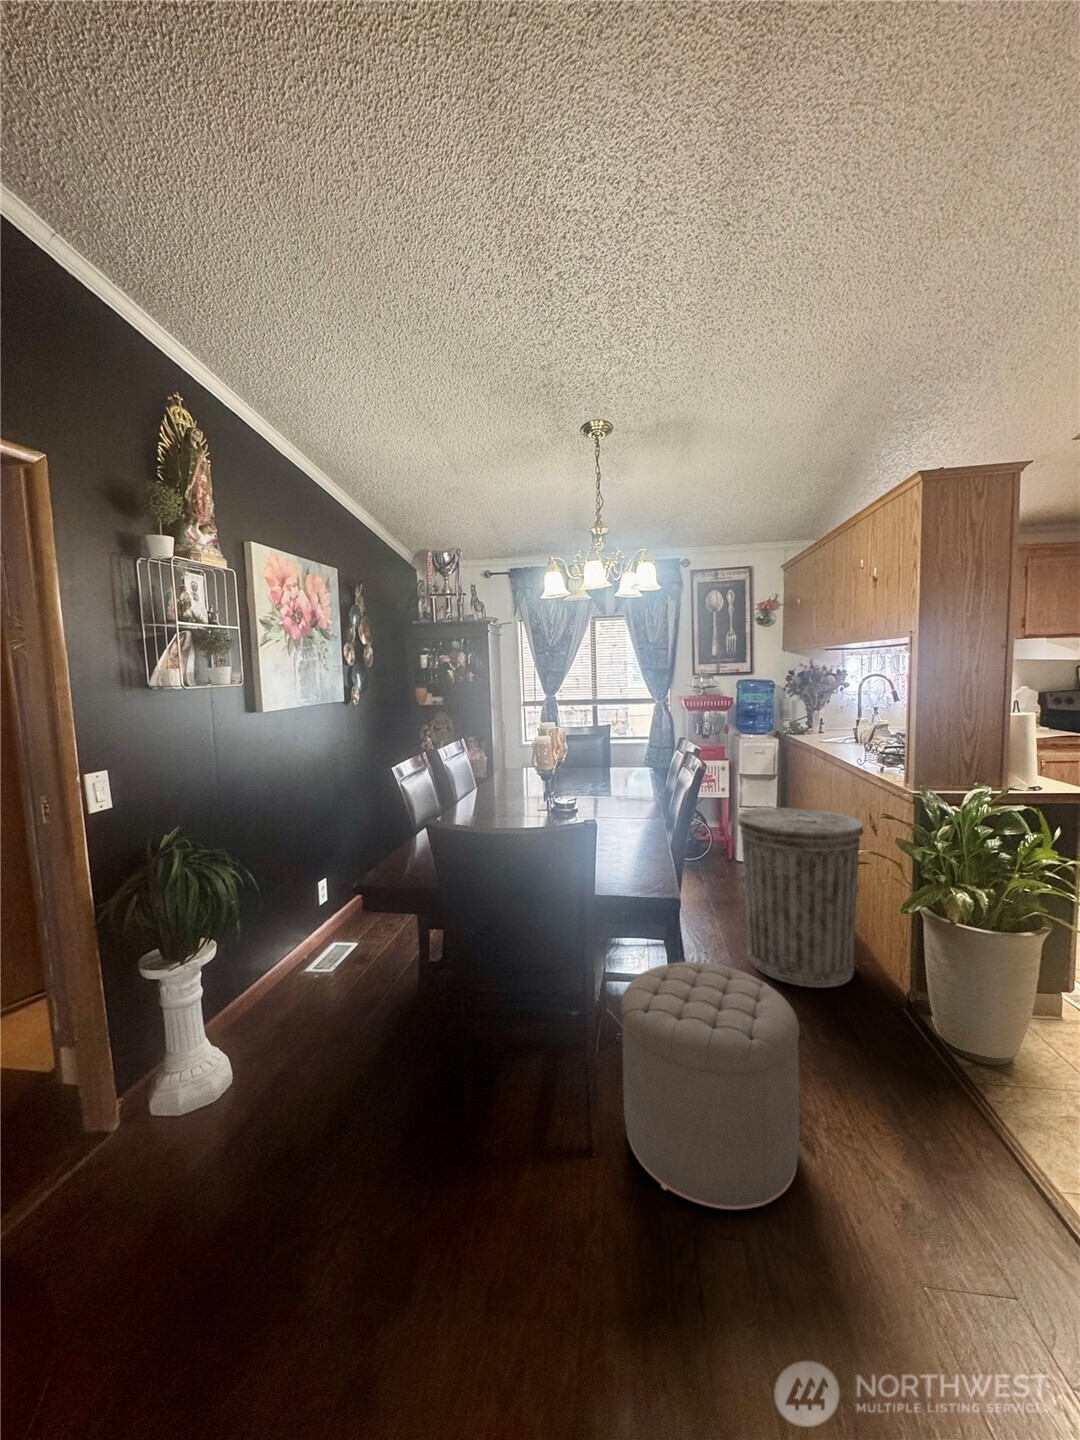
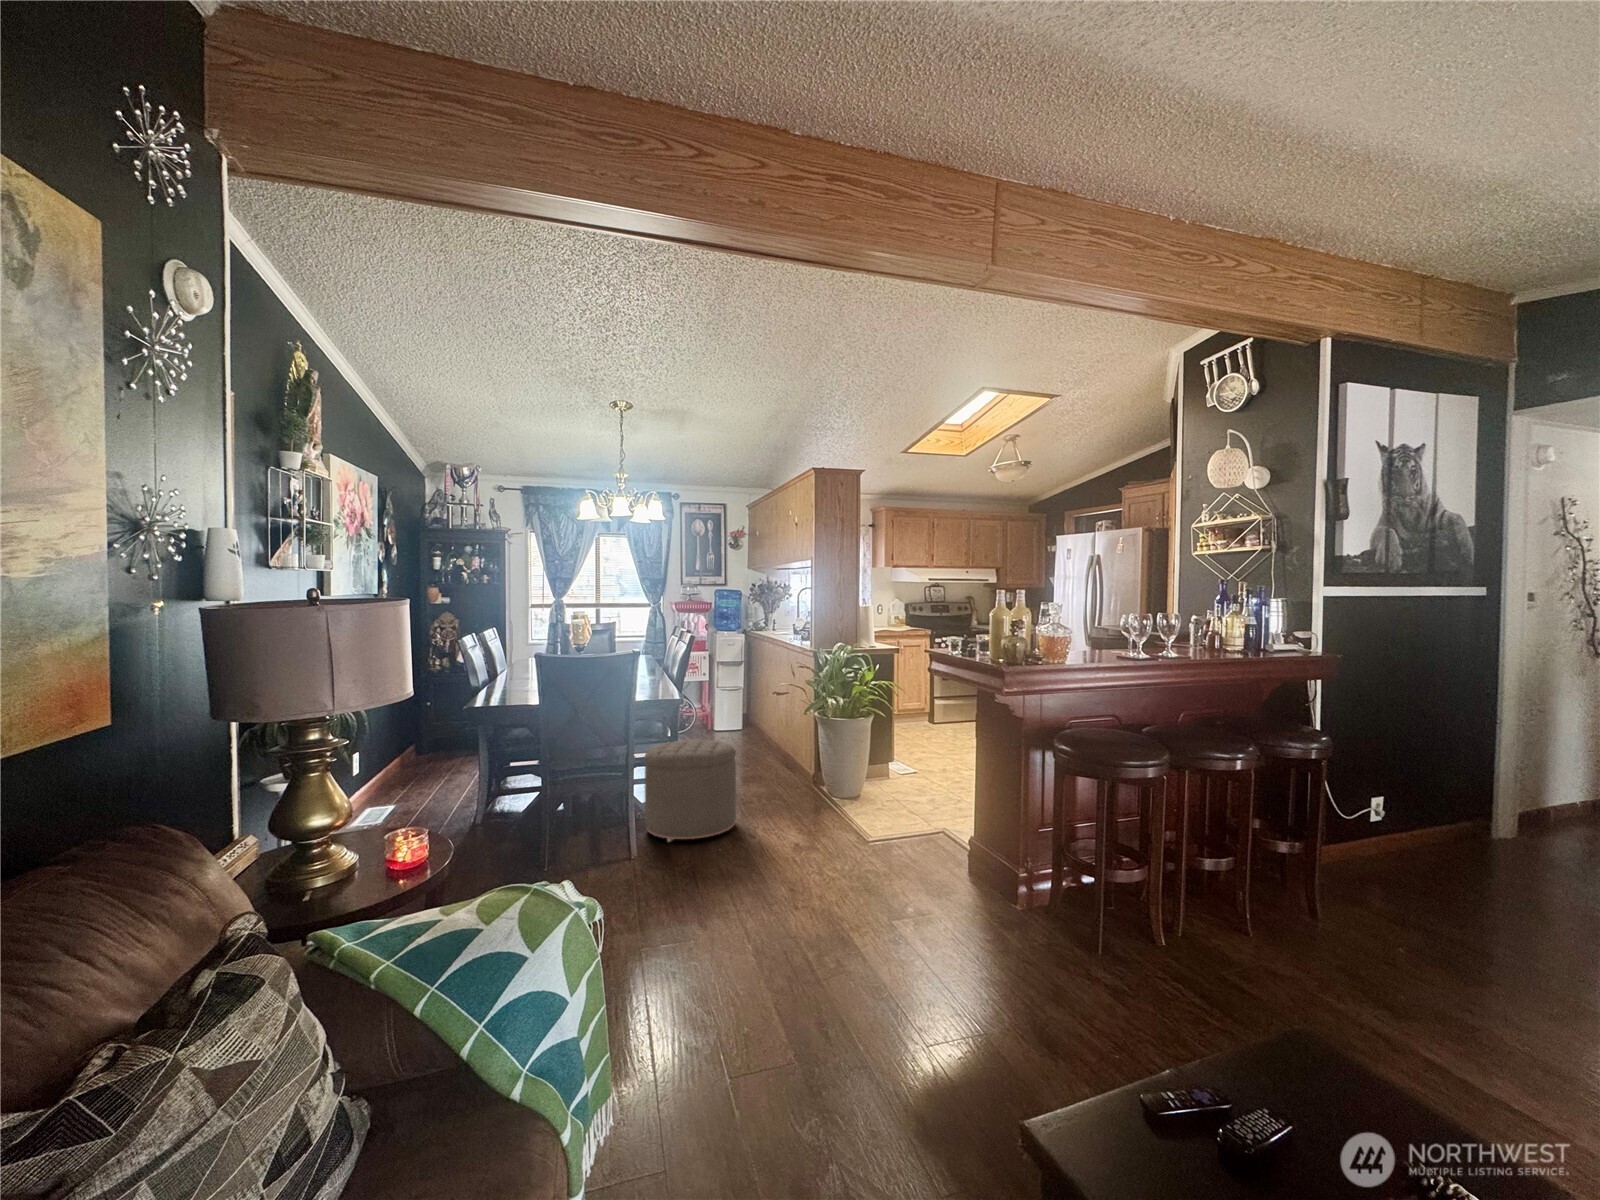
trash can: present [738,807,864,987] -> none [712,671,784,775]

